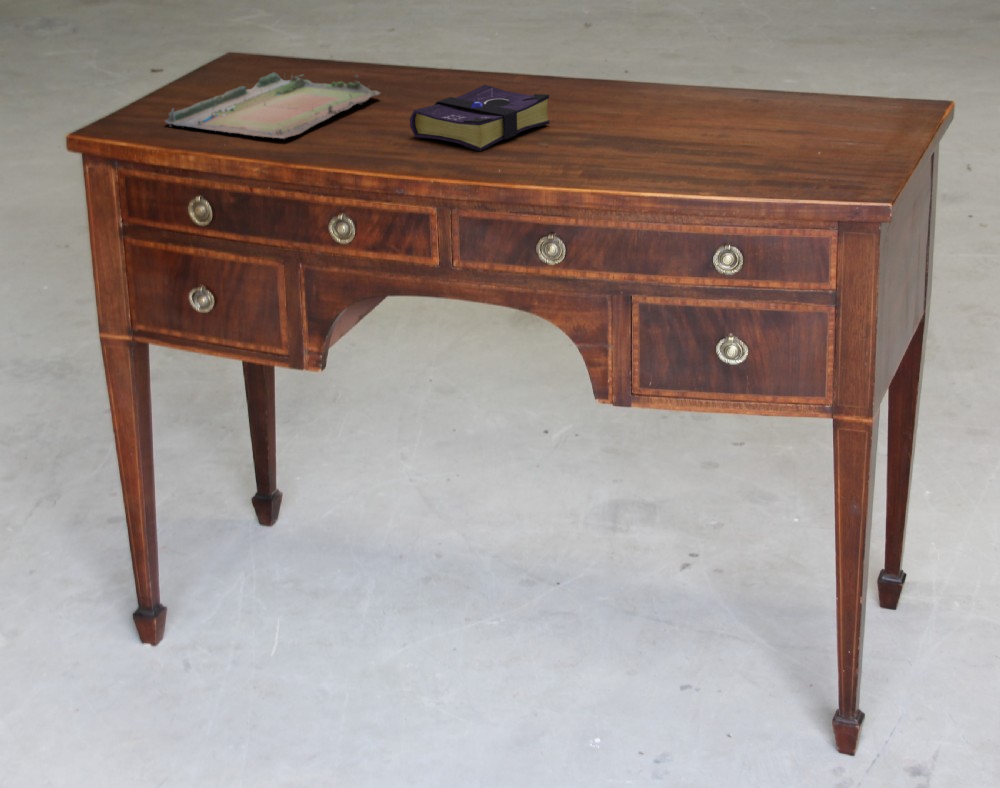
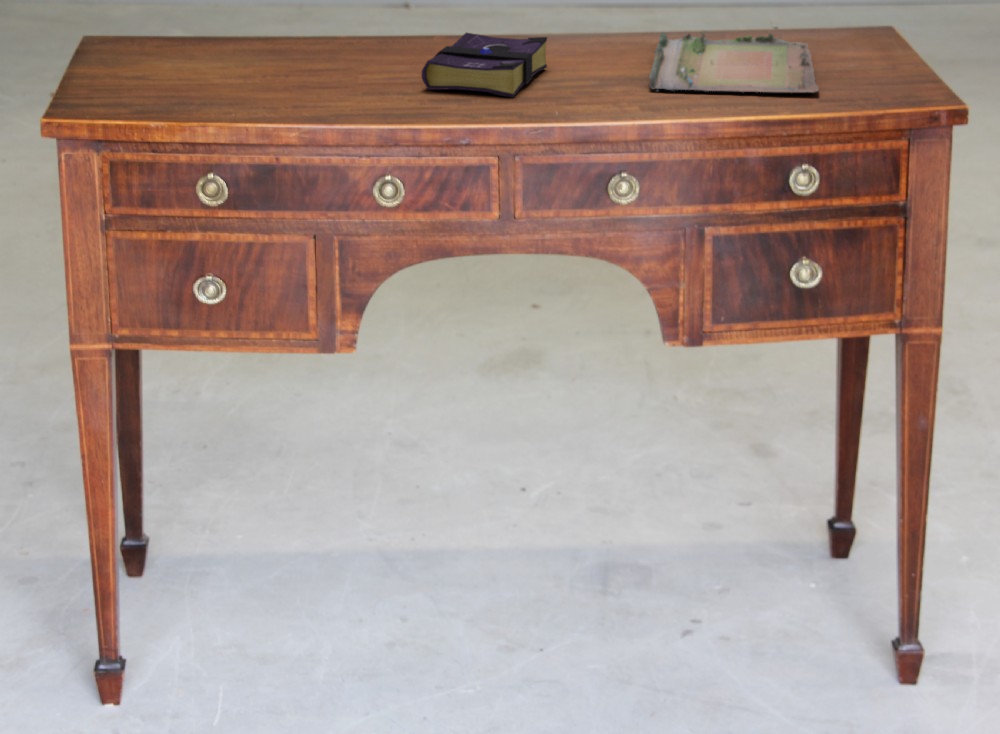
tray: present [165,73,380,139] -> present [649,27,819,92]

